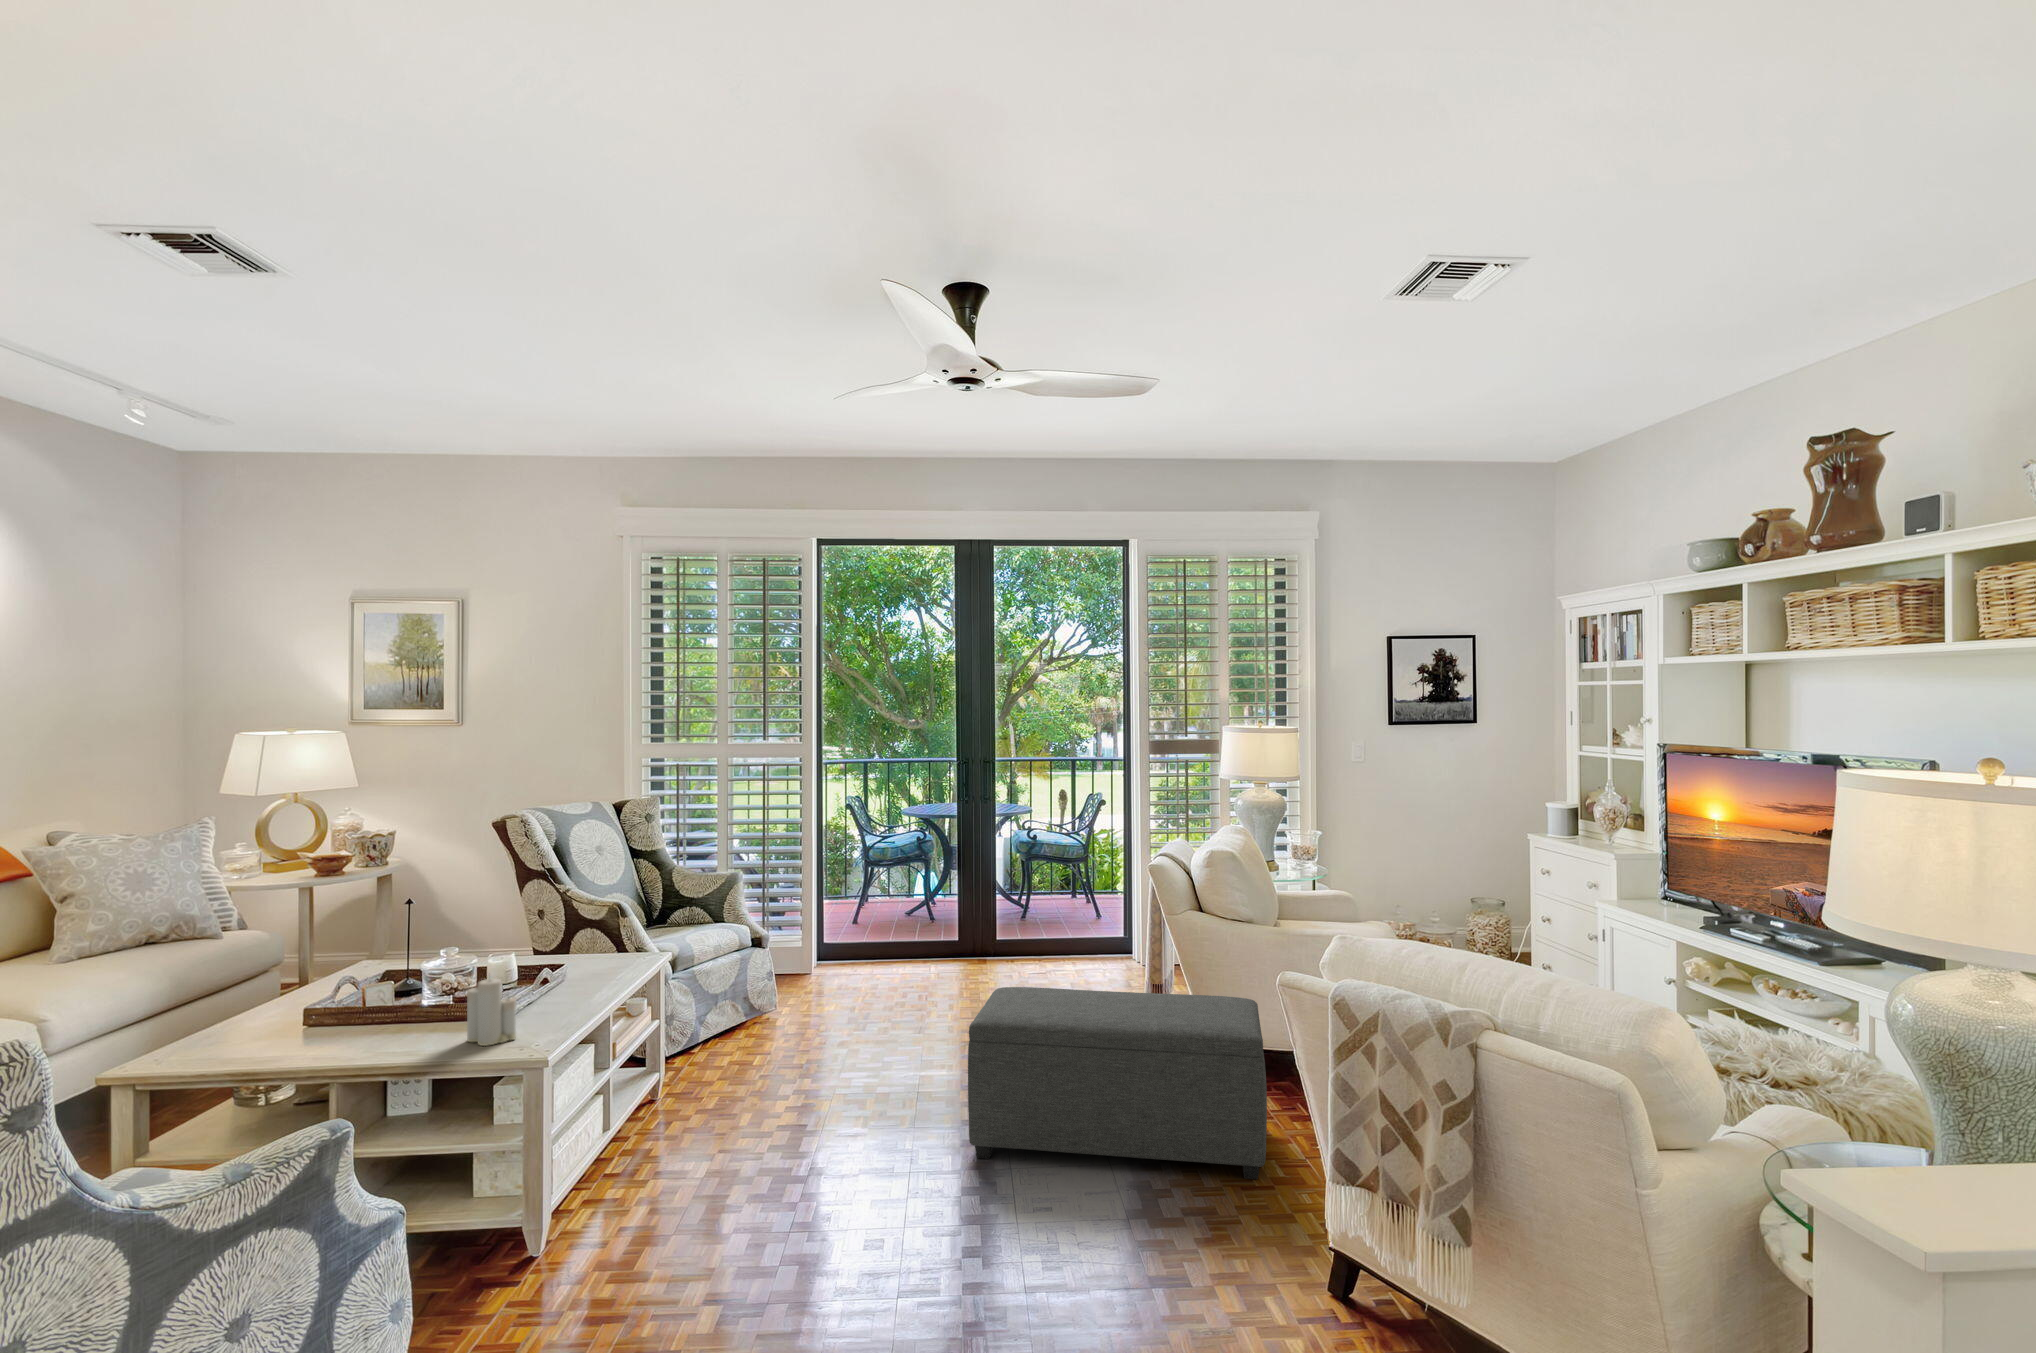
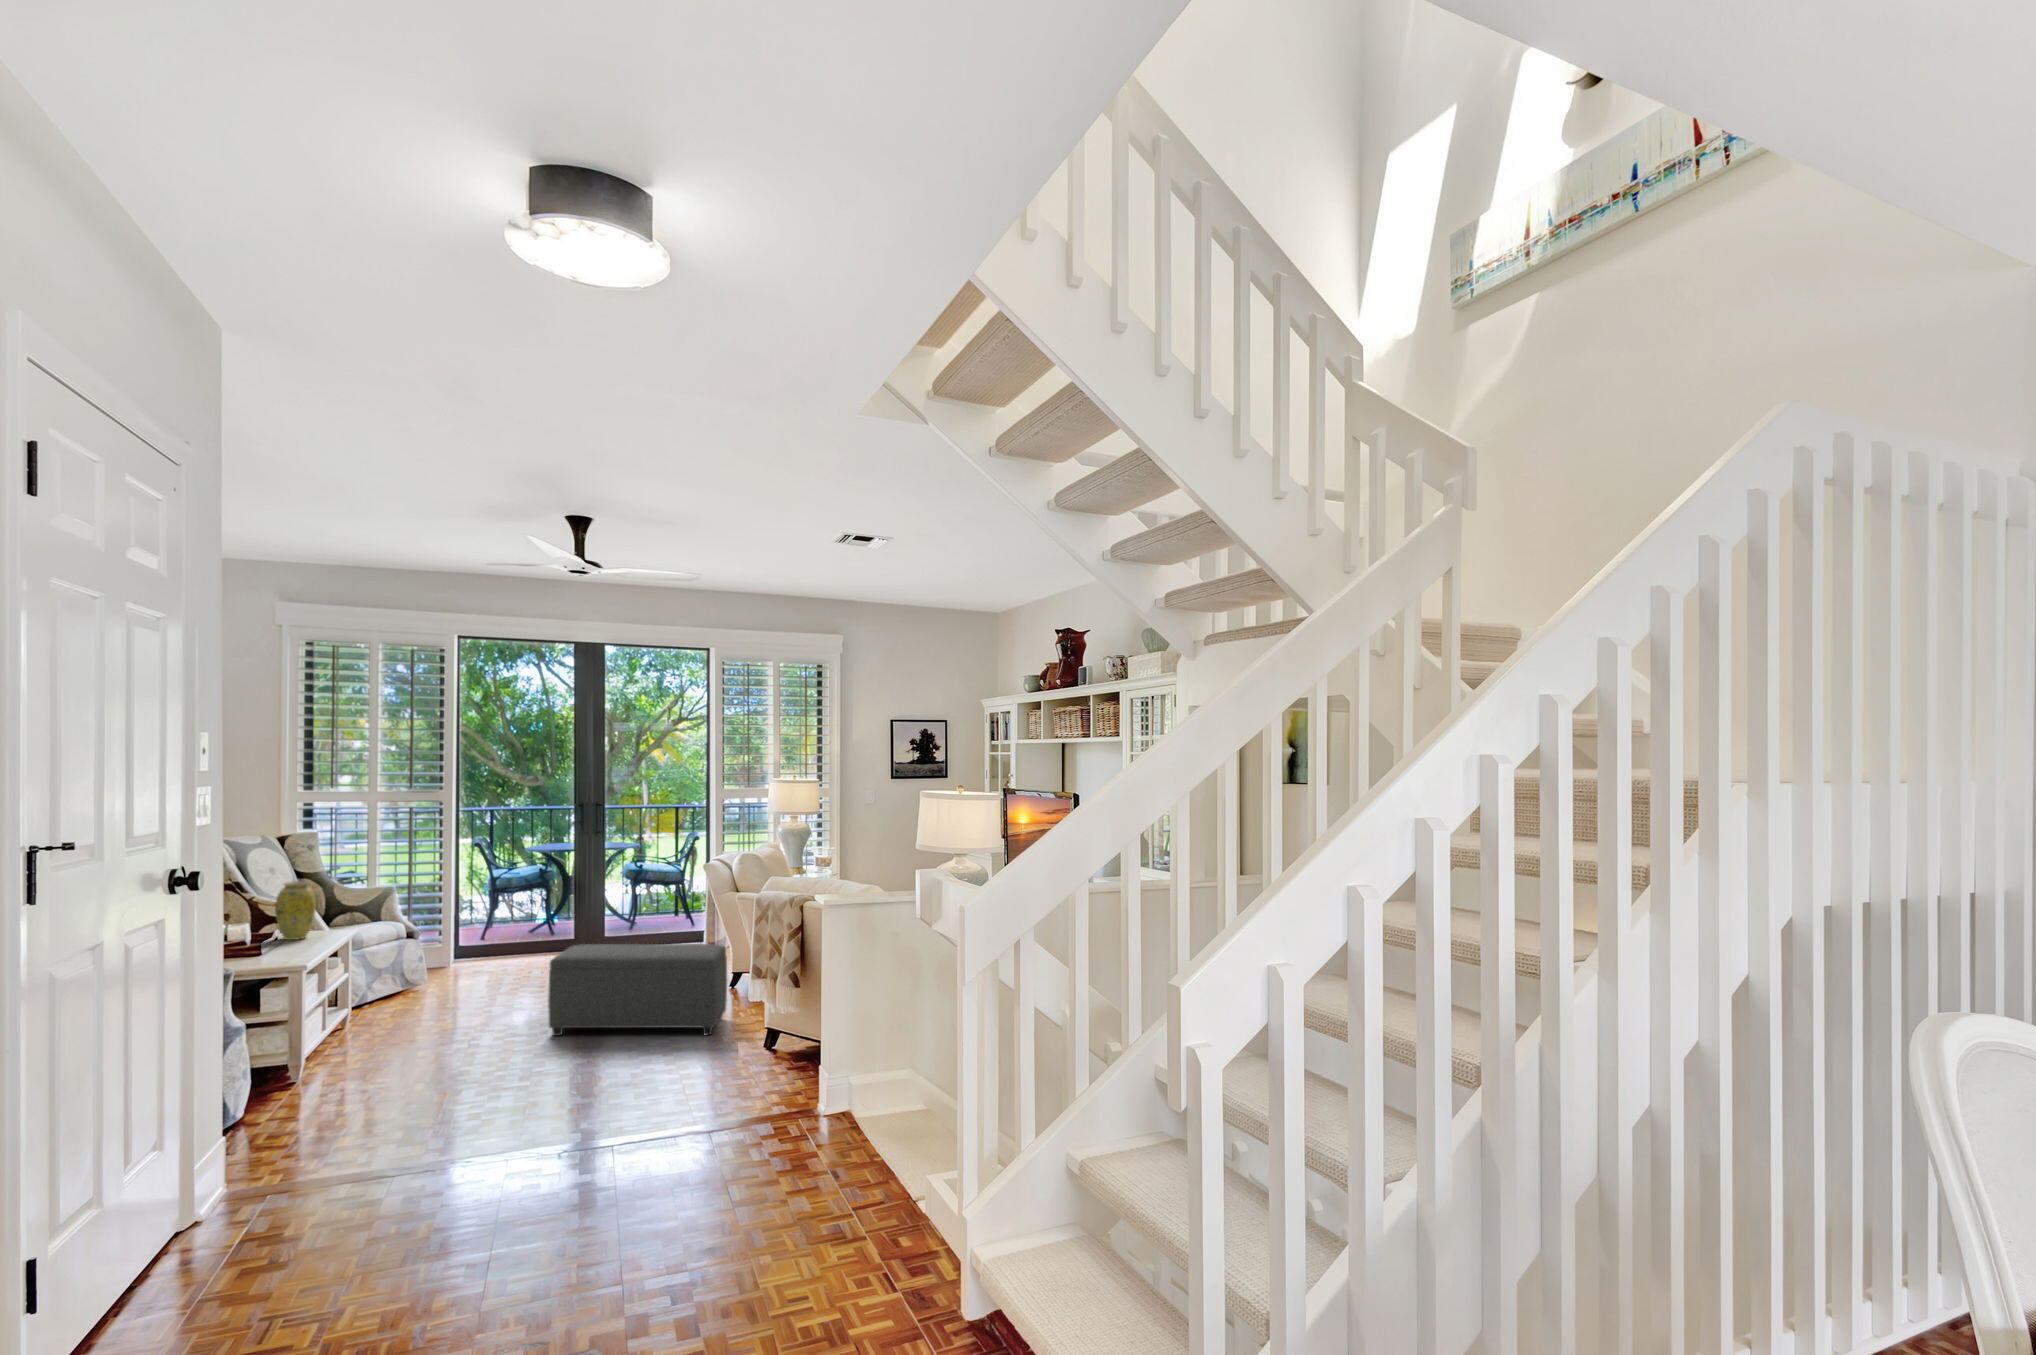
vase: none [550,873,611,968] -> present [275,881,316,940]
candle: present [467,978,516,1046] -> none [257,928,286,966]

